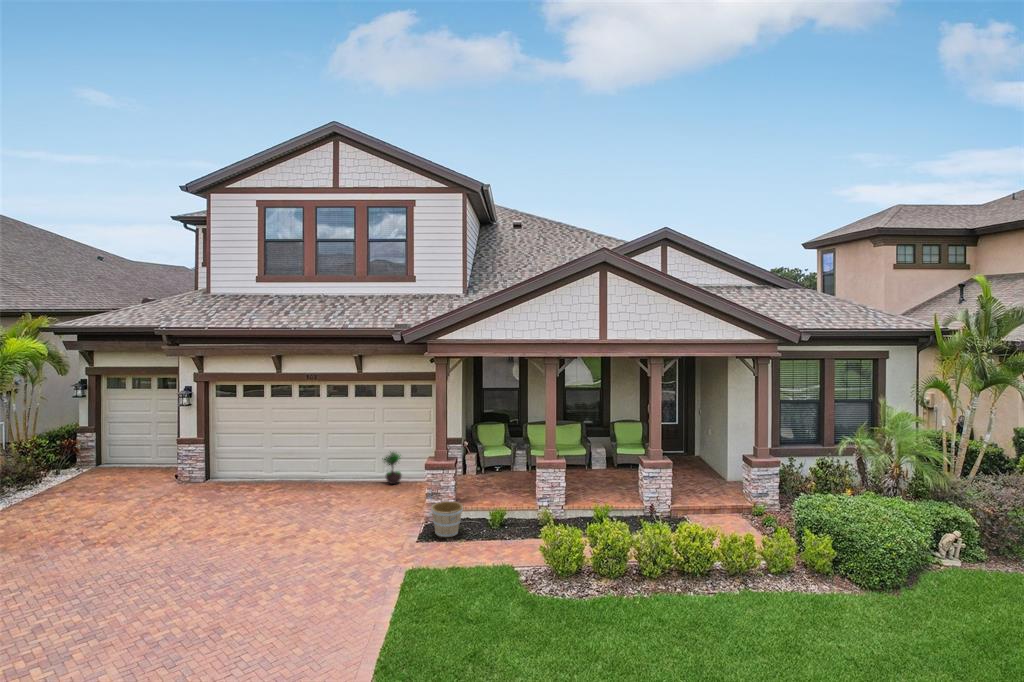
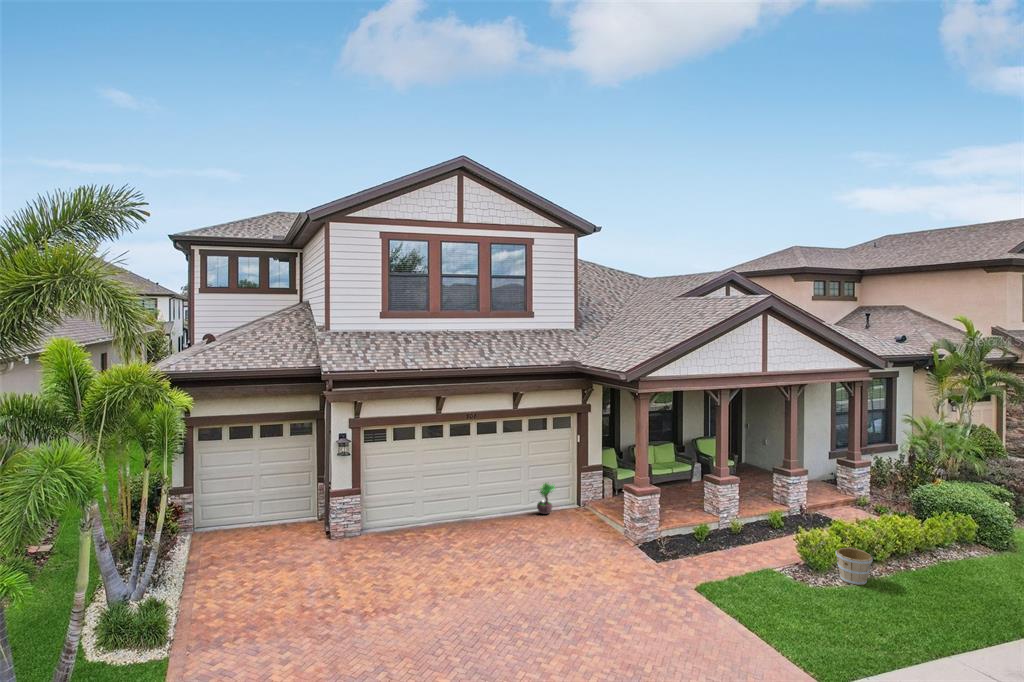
wooden bucket: present [431,501,463,537] -> present [836,547,873,585]

